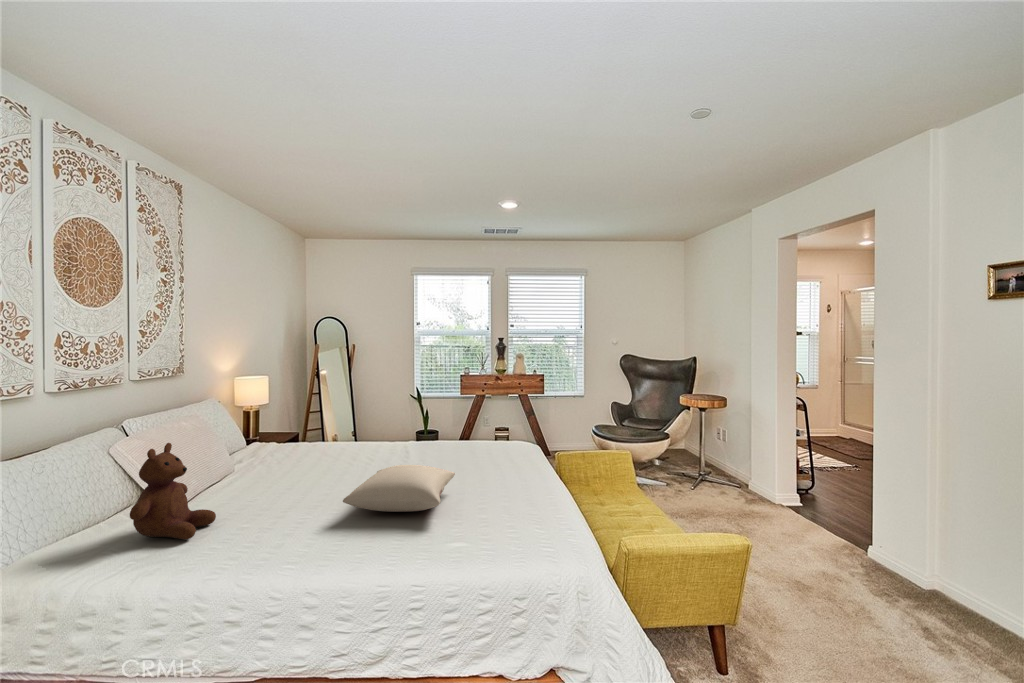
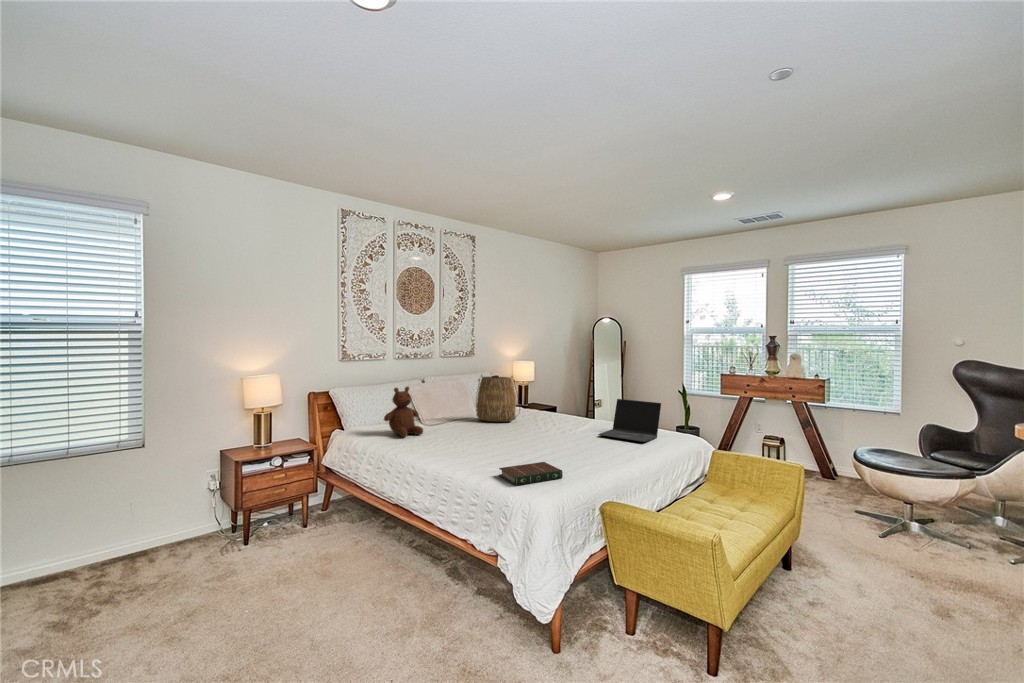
tote bag: none [246,399,319,472] -> present [476,375,518,422]
laptop: none [450,410,507,456] -> present [598,399,661,442]
pillow: present [343,465,455,512] -> none [466,423,552,453]
book: none [477,505,539,547] -> present [499,462,563,486]

